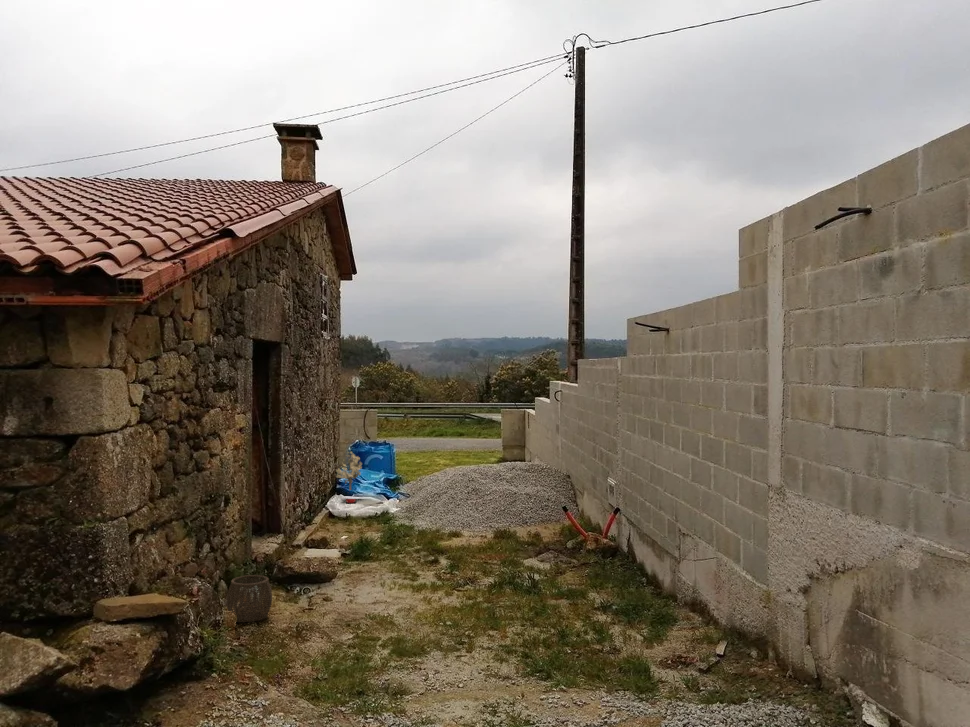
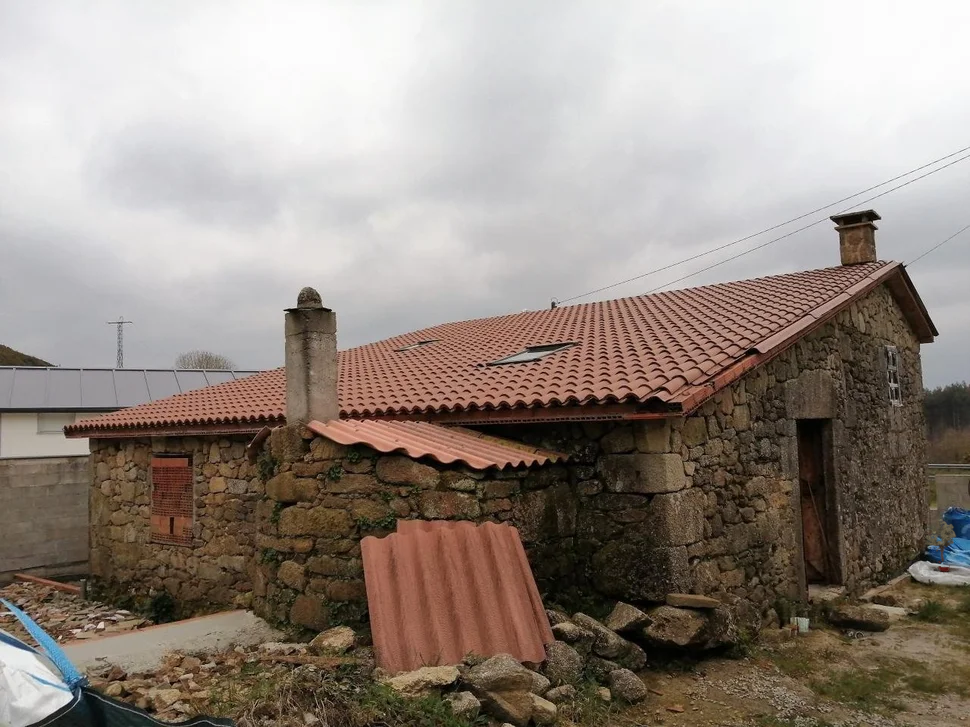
woven basket: present [226,575,272,622] -> none [775,607,811,643]

